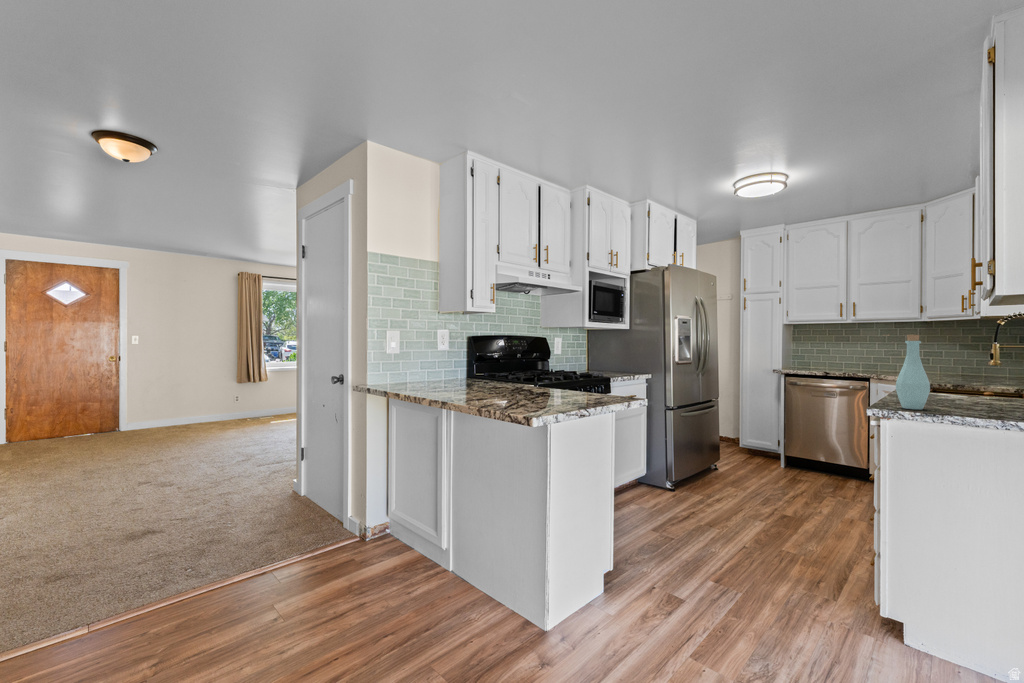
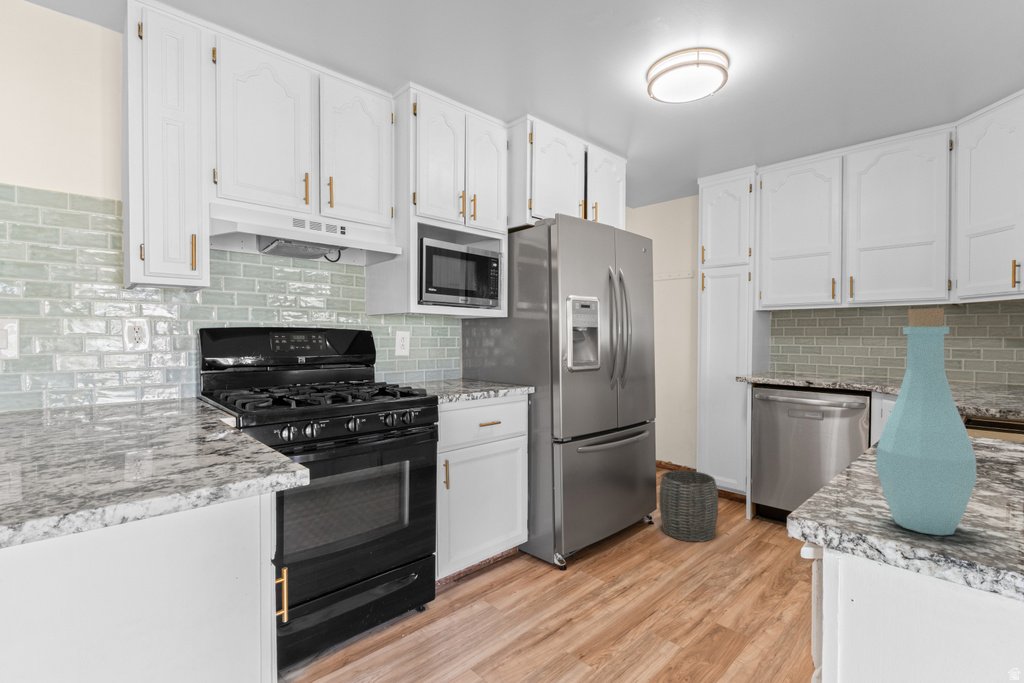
woven basket: none [725,433,767,478] -> present [659,470,718,542]

